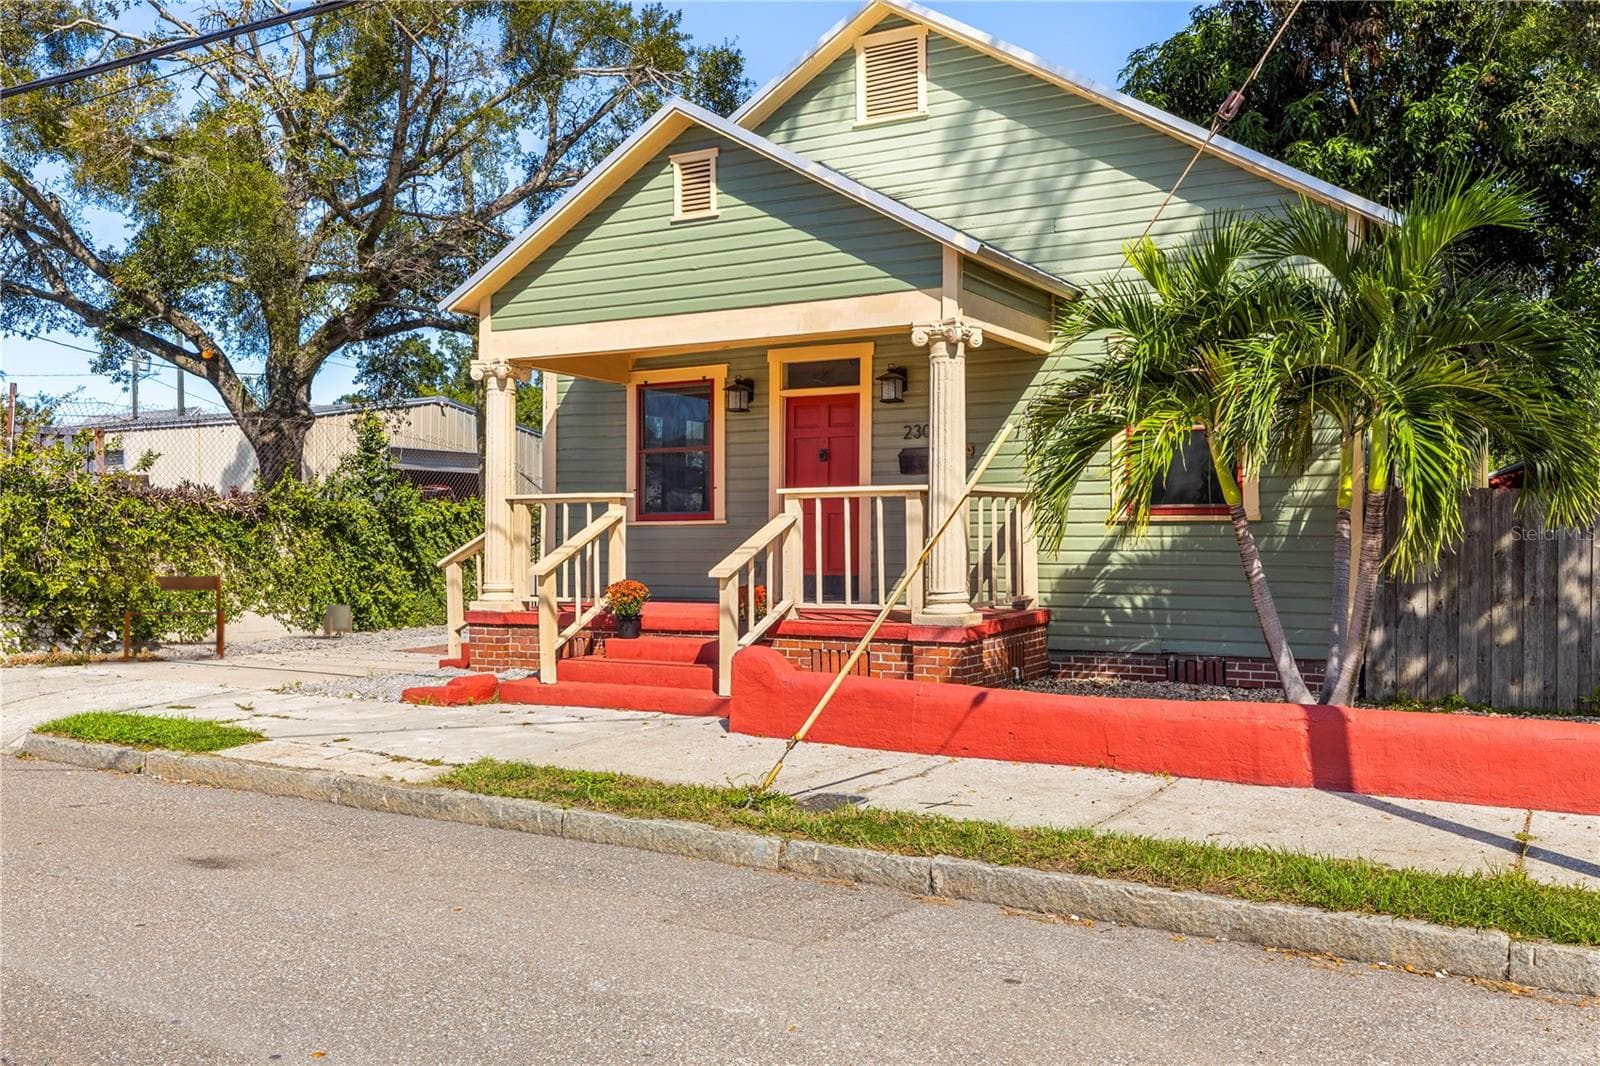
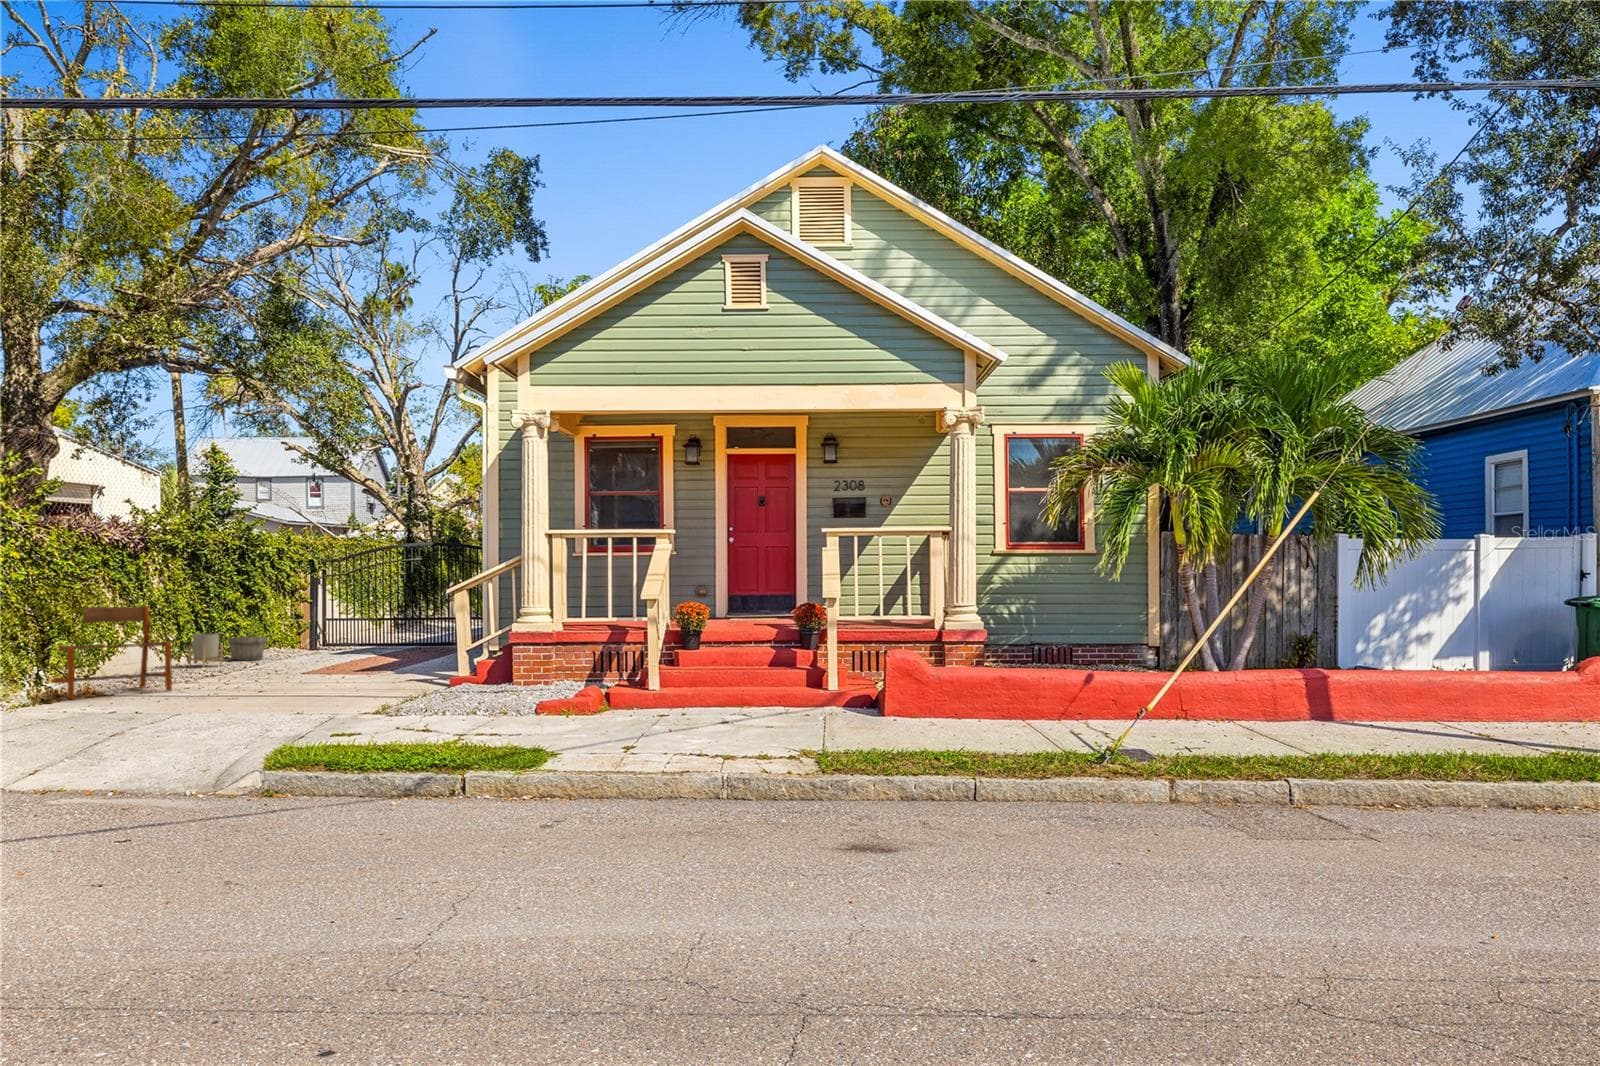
wooden bucket: none [376,602,414,633] -> present [228,631,266,660]

